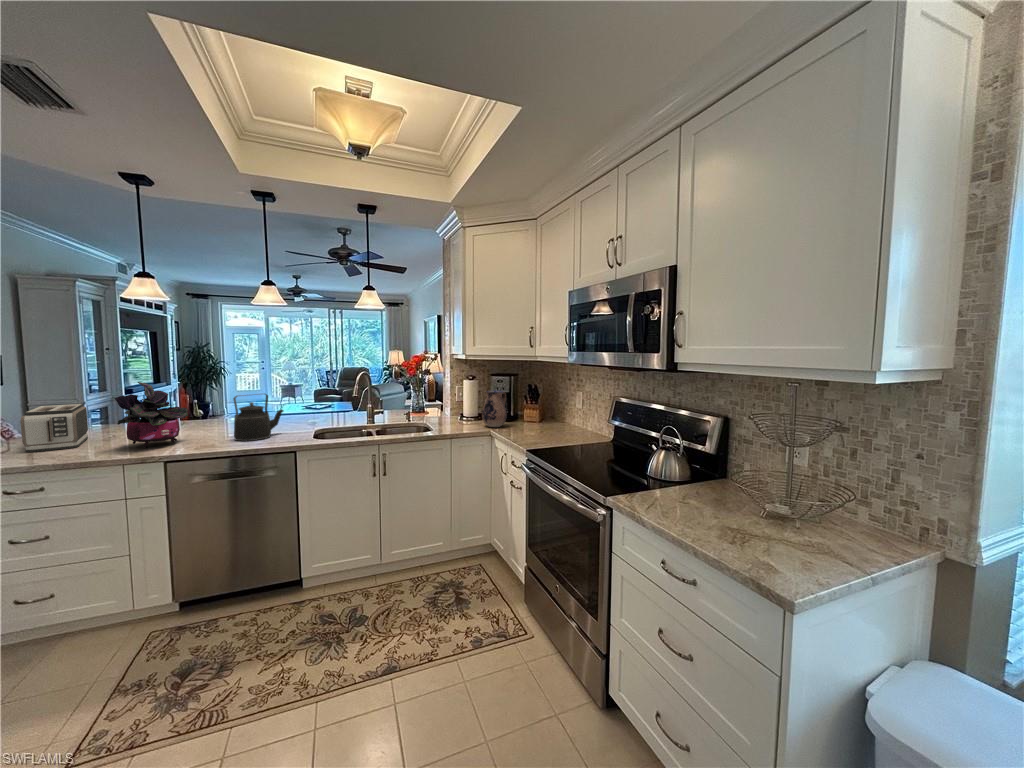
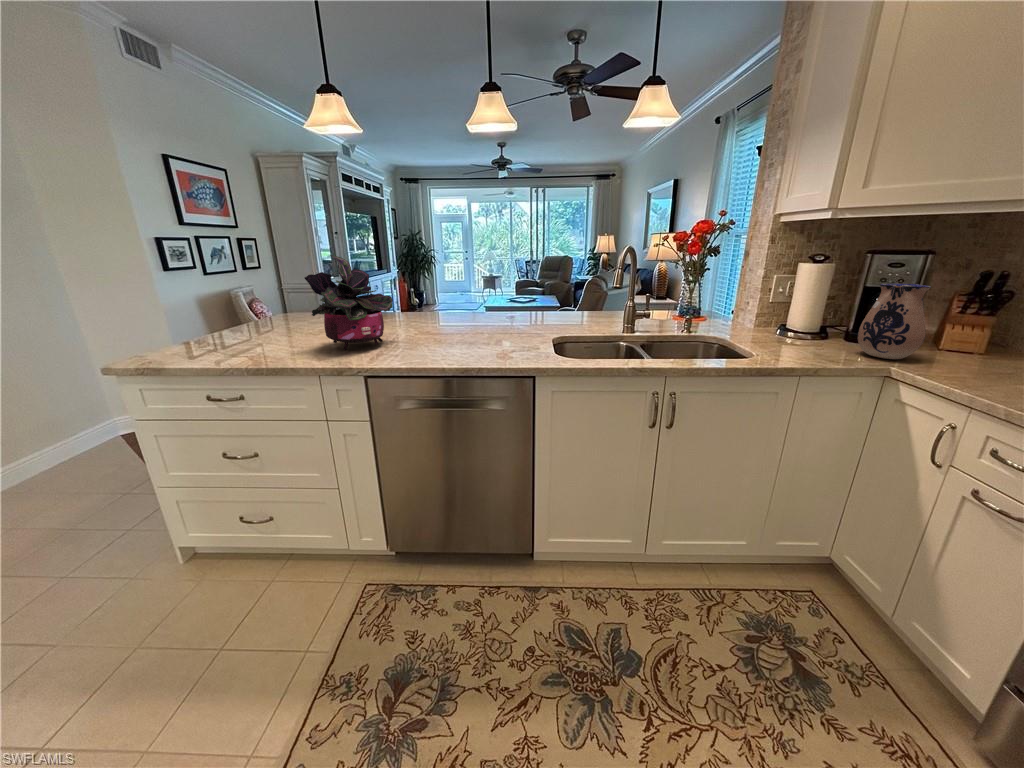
kettle: present [233,394,283,441] -> none [447,278,512,351]
toaster: present [20,404,88,452] -> none [221,286,298,345]

